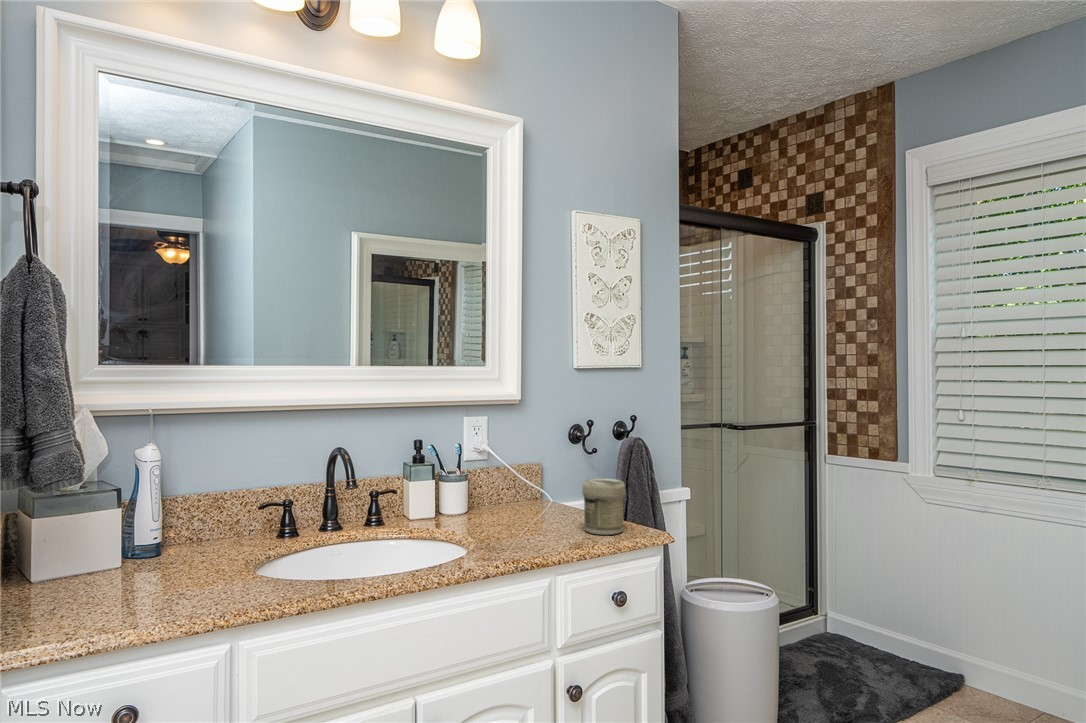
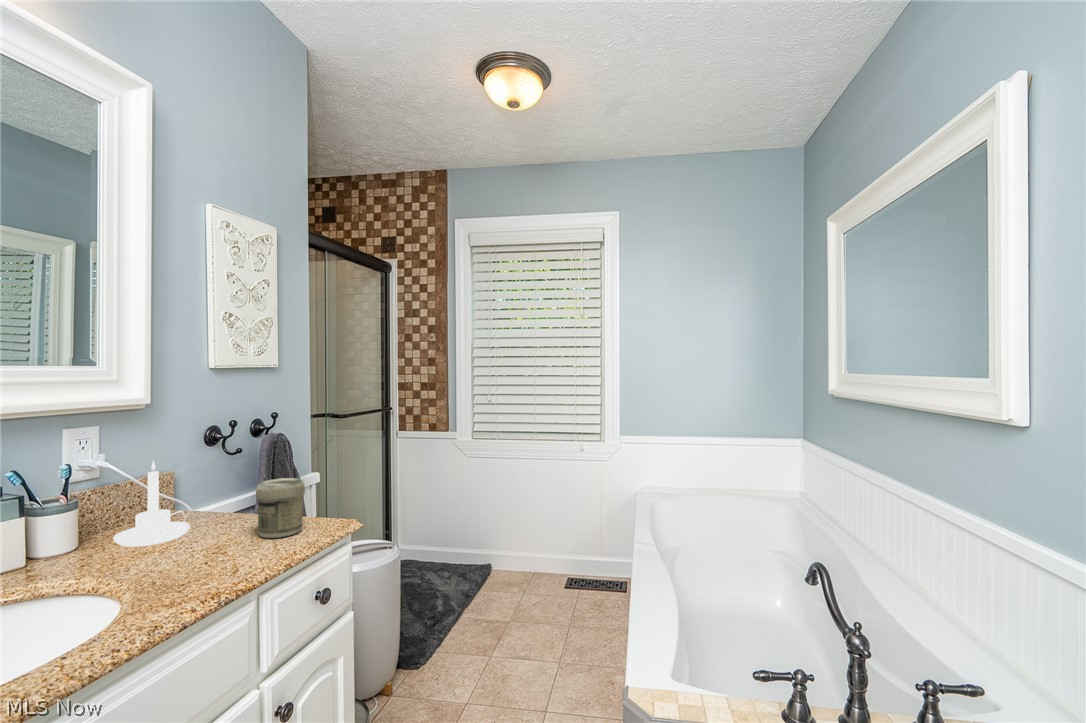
candle holder: none [487,448,540,520] -> present [113,461,190,547]

